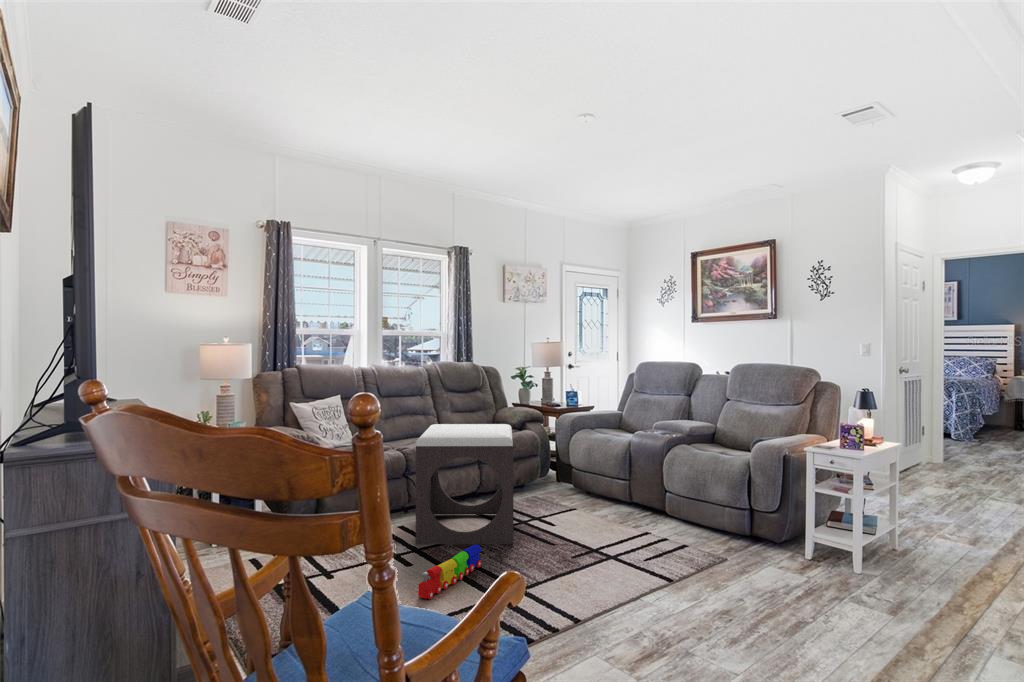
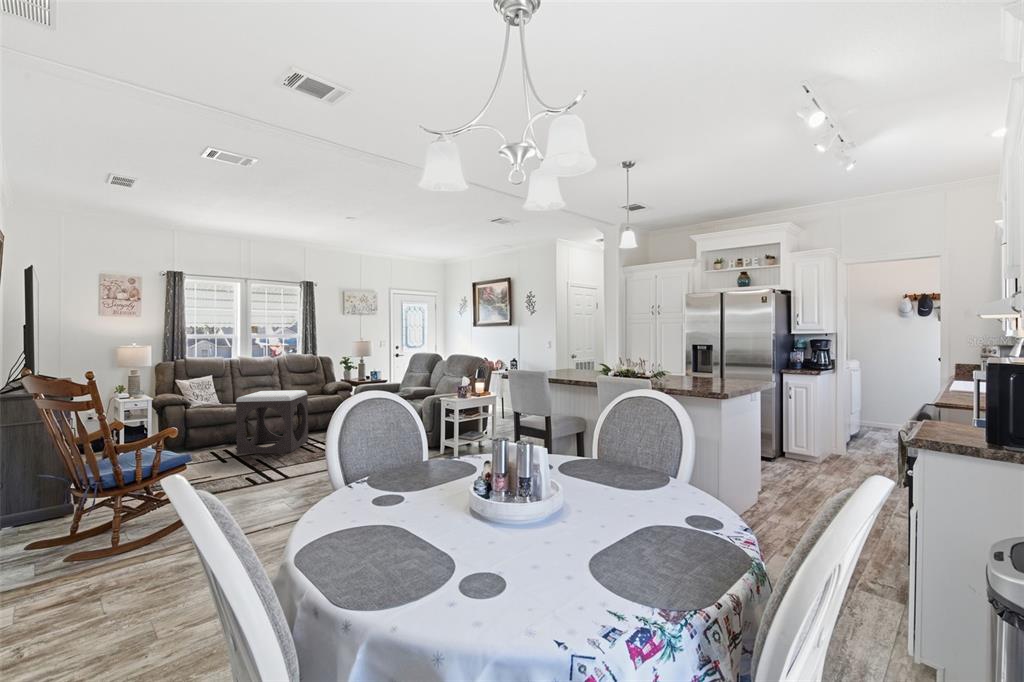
toy train: present [418,544,481,599] -> none [215,450,262,472]

